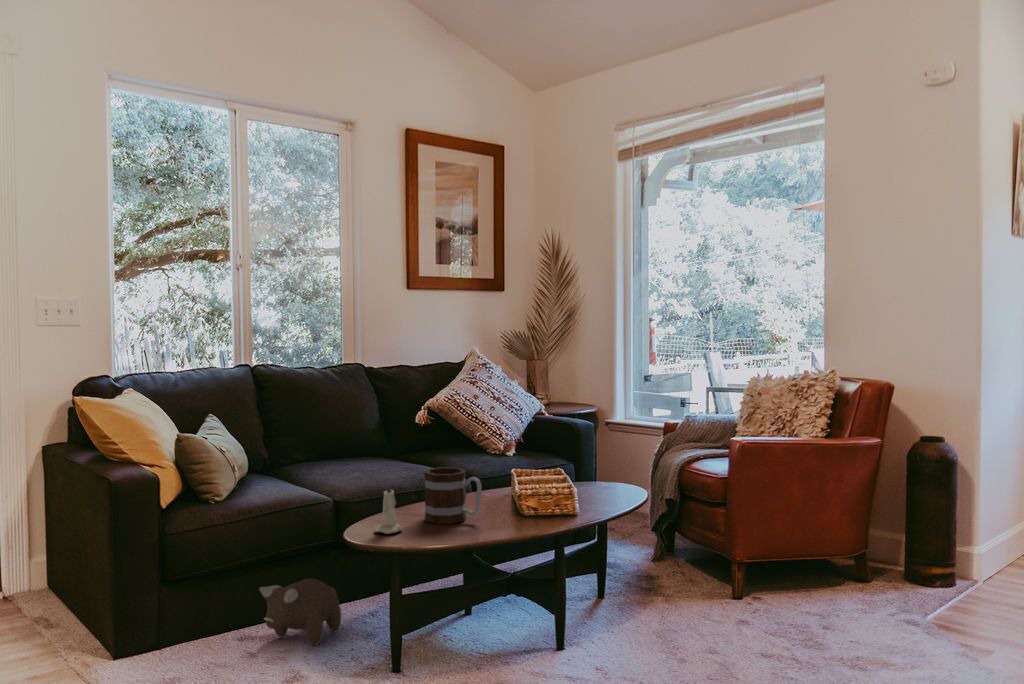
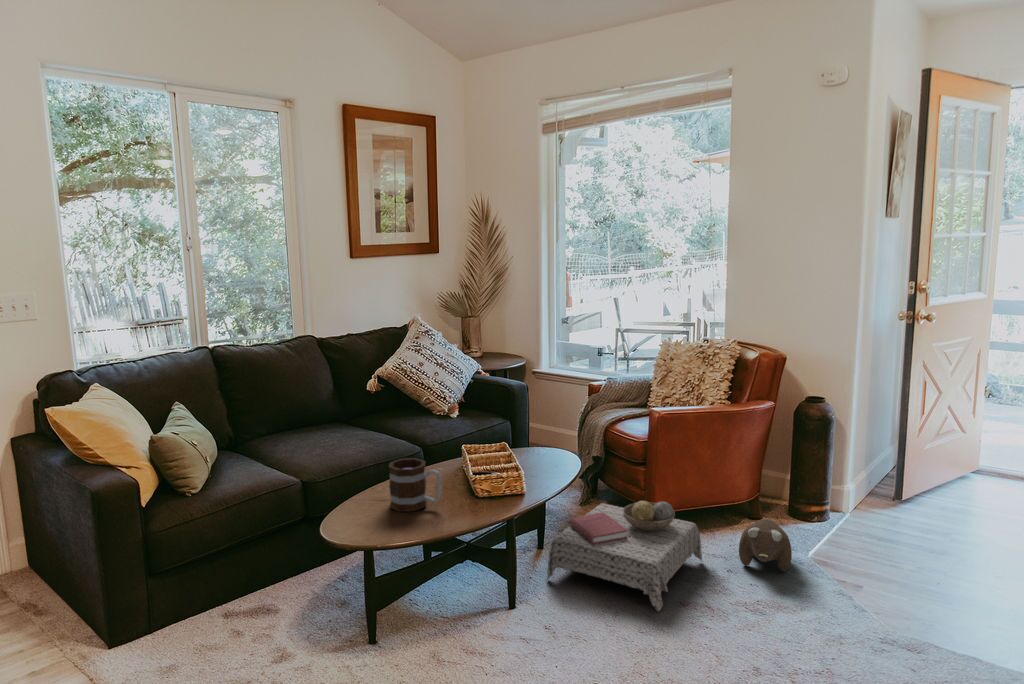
candle: present [375,482,403,534] -> none [348,481,373,528]
ottoman: none [605,537,793,663] -> present [547,501,702,611]
plush toy: present [259,579,341,646] -> present [739,519,792,572]

